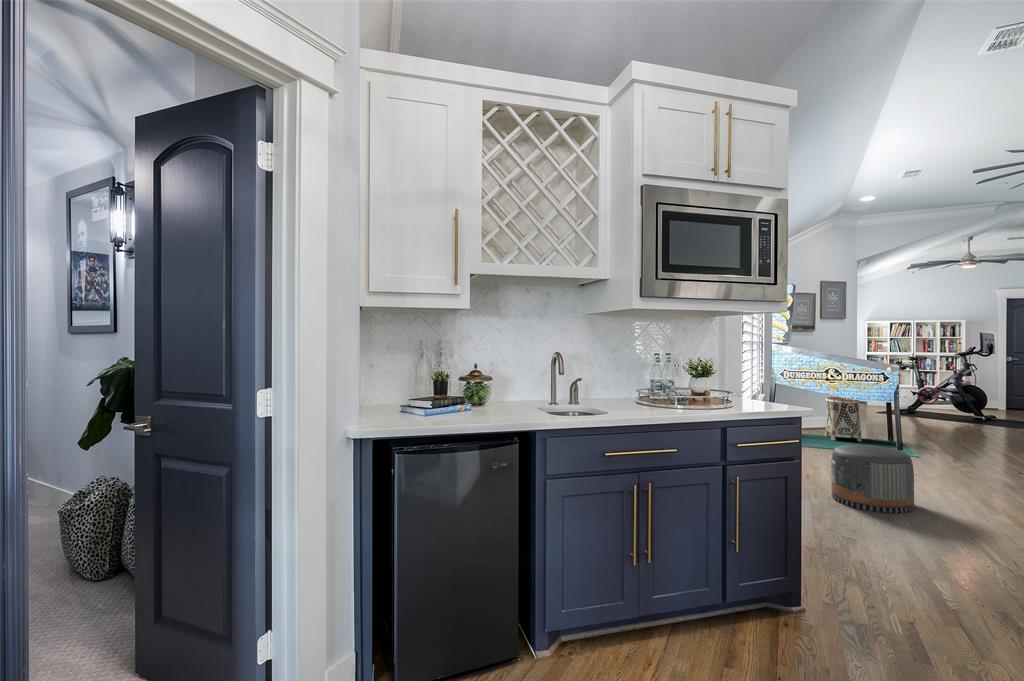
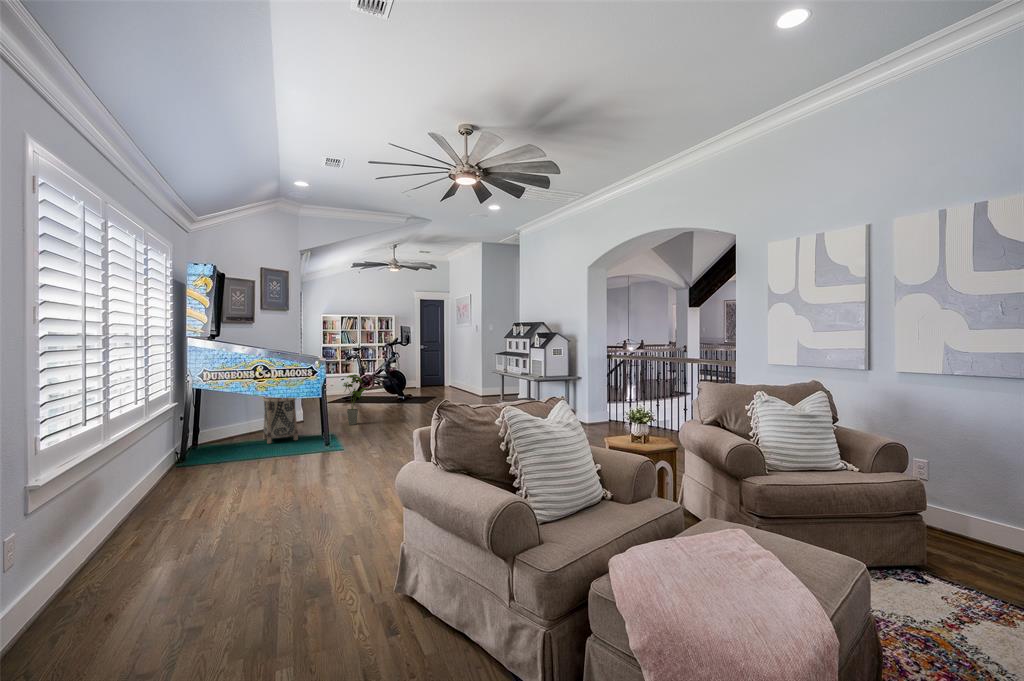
house plant: none [906,384,943,438] -> present [343,374,368,425]
pouf: present [831,445,914,513] -> none [219,460,311,549]

